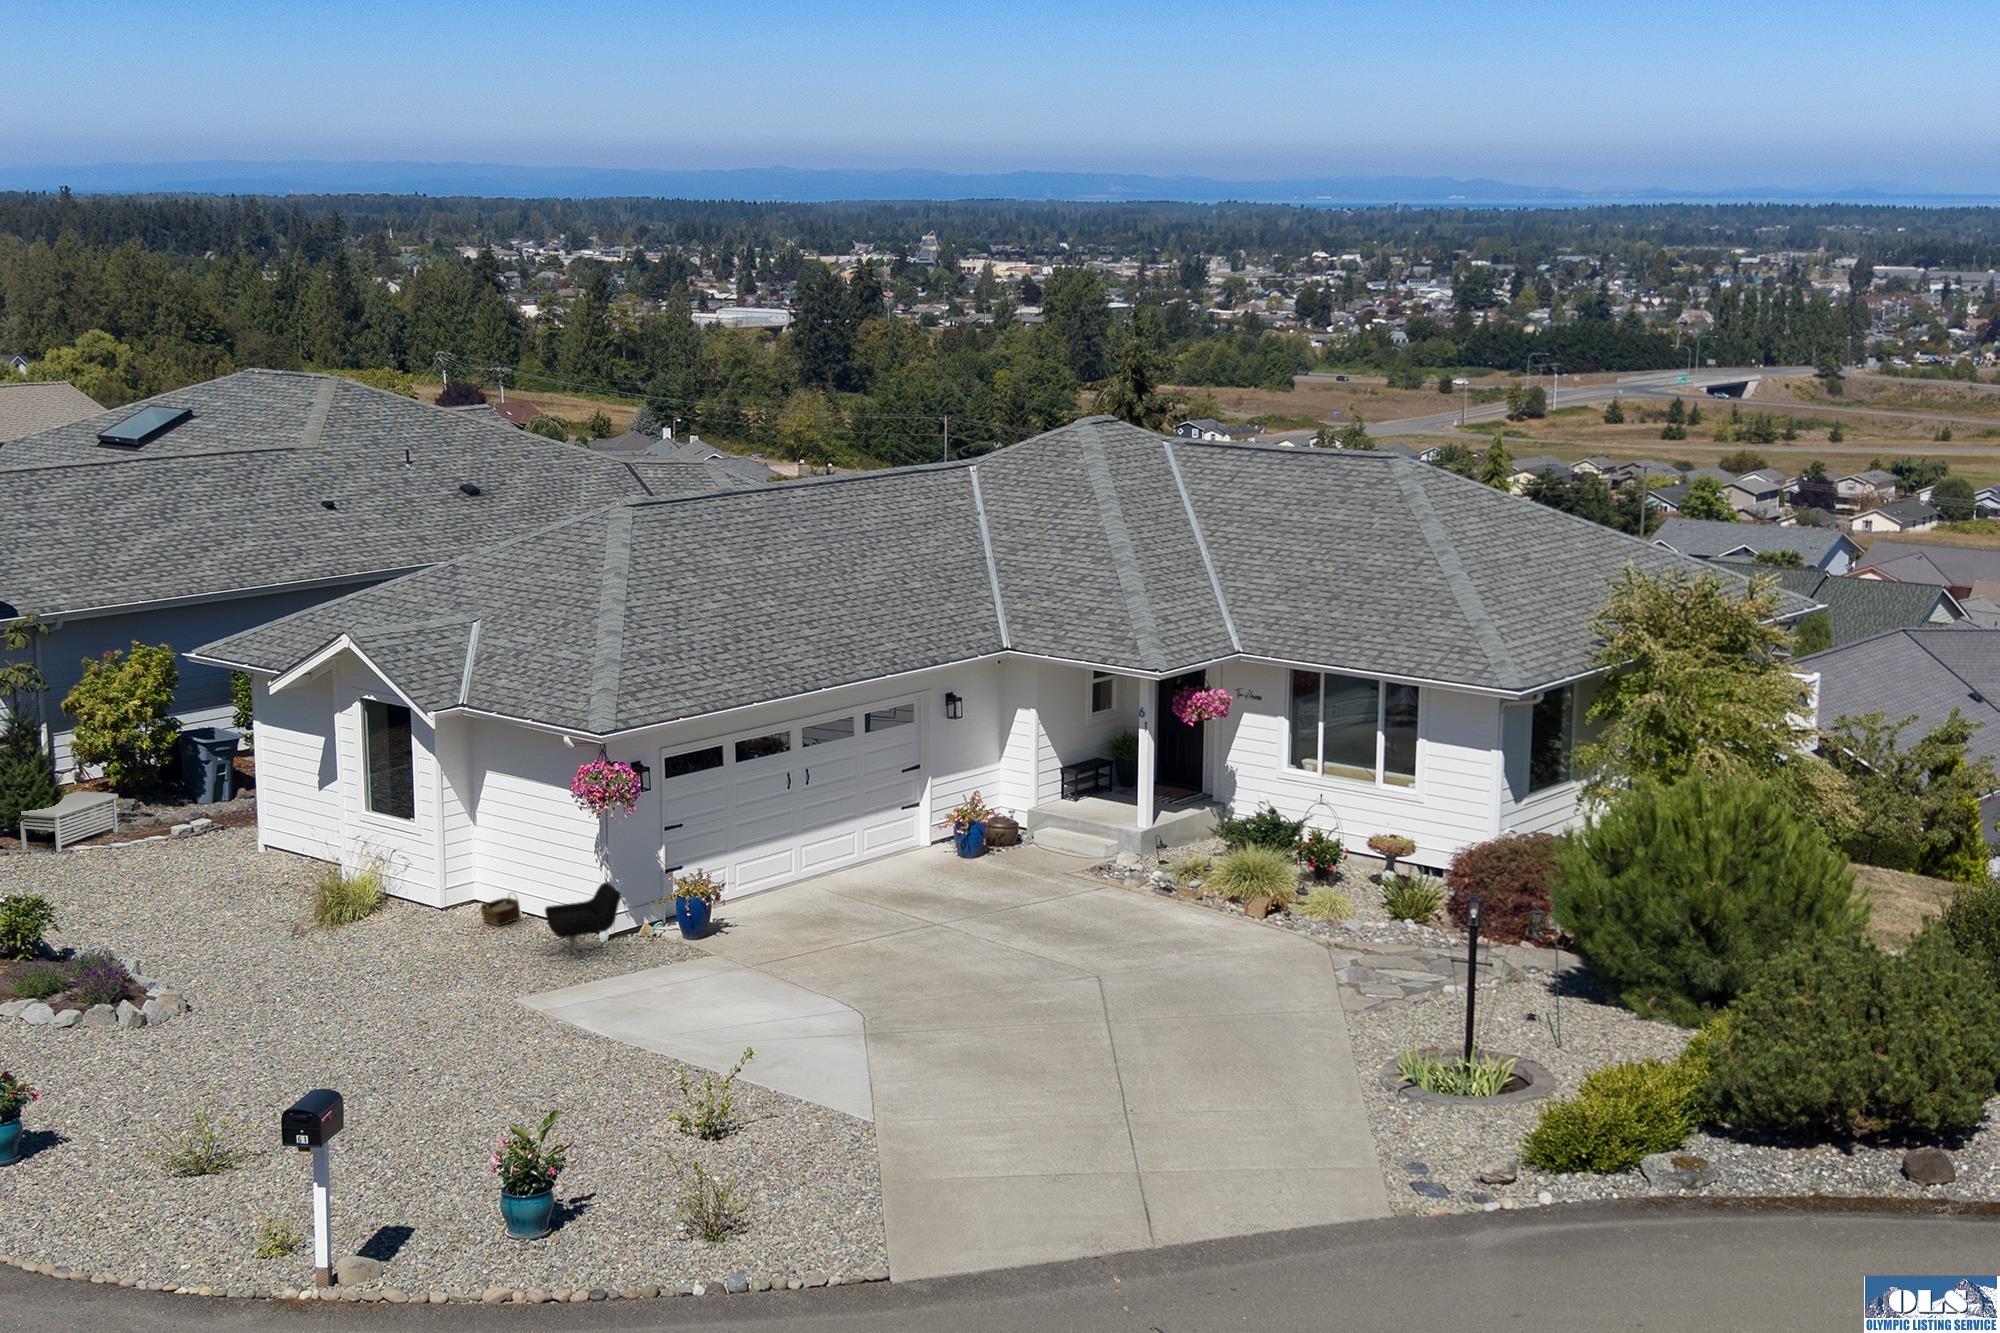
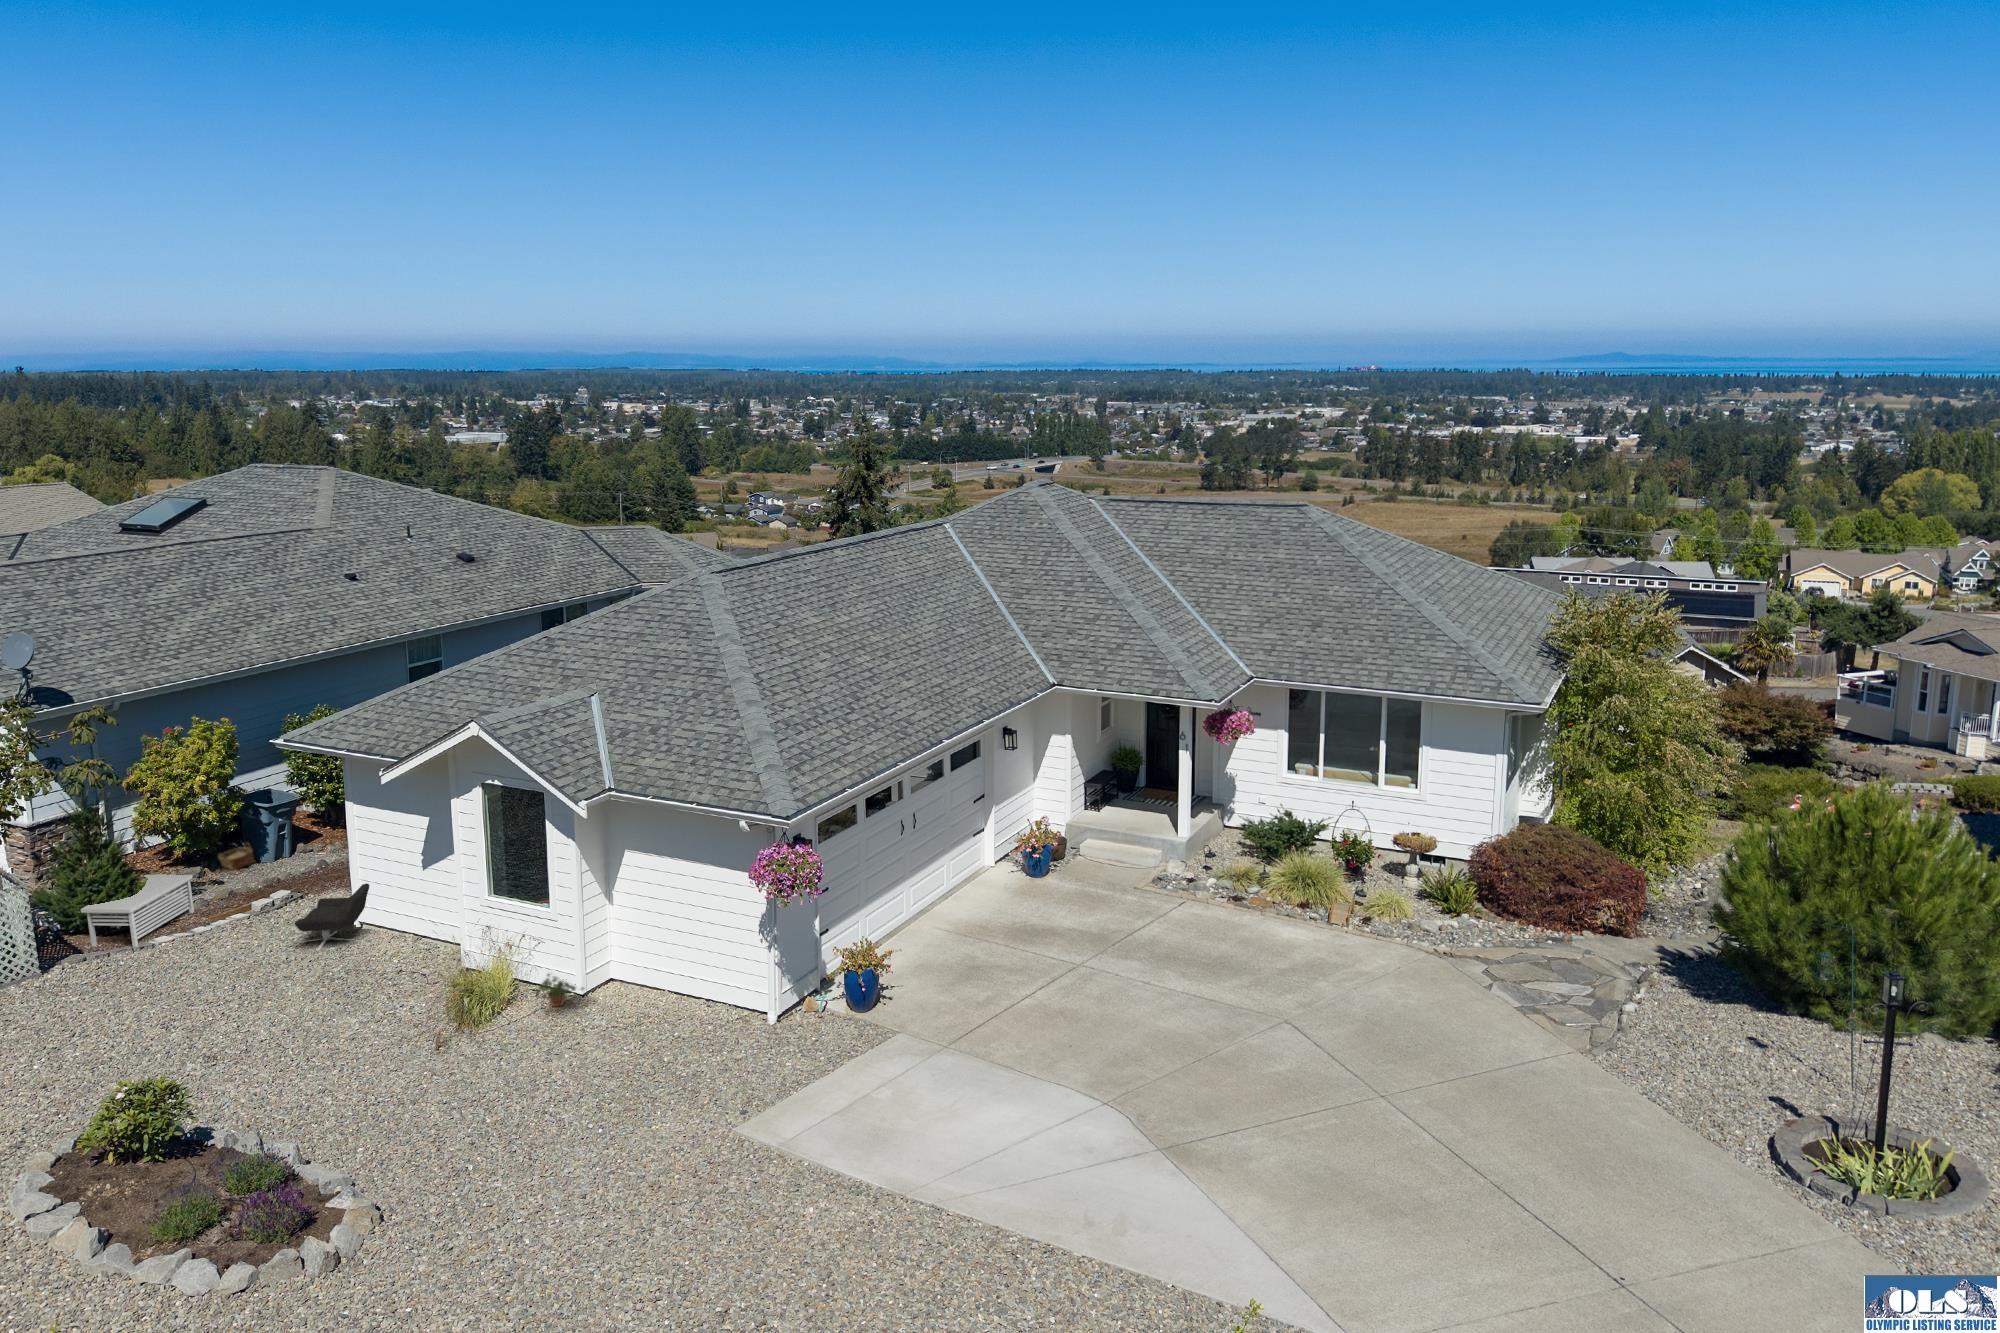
lounge chair: present [545,882,621,959] -> present [295,883,369,951]
potted plant: none [386,888,436,919] -> present [536,974,584,1006]
woven basket: present [481,896,521,926] -> present [218,843,254,870]

